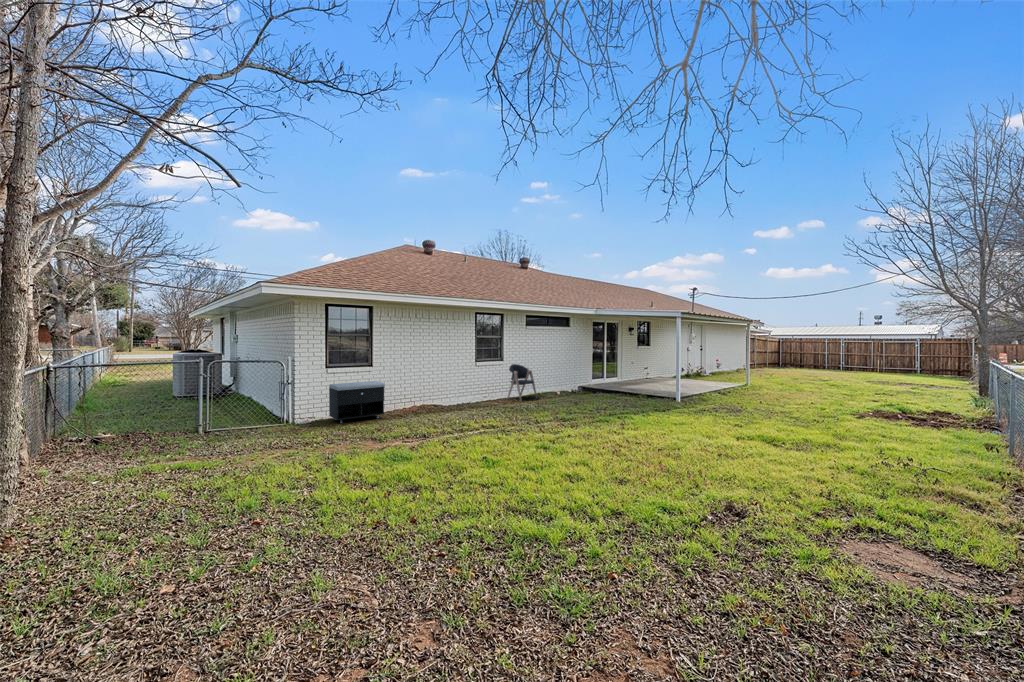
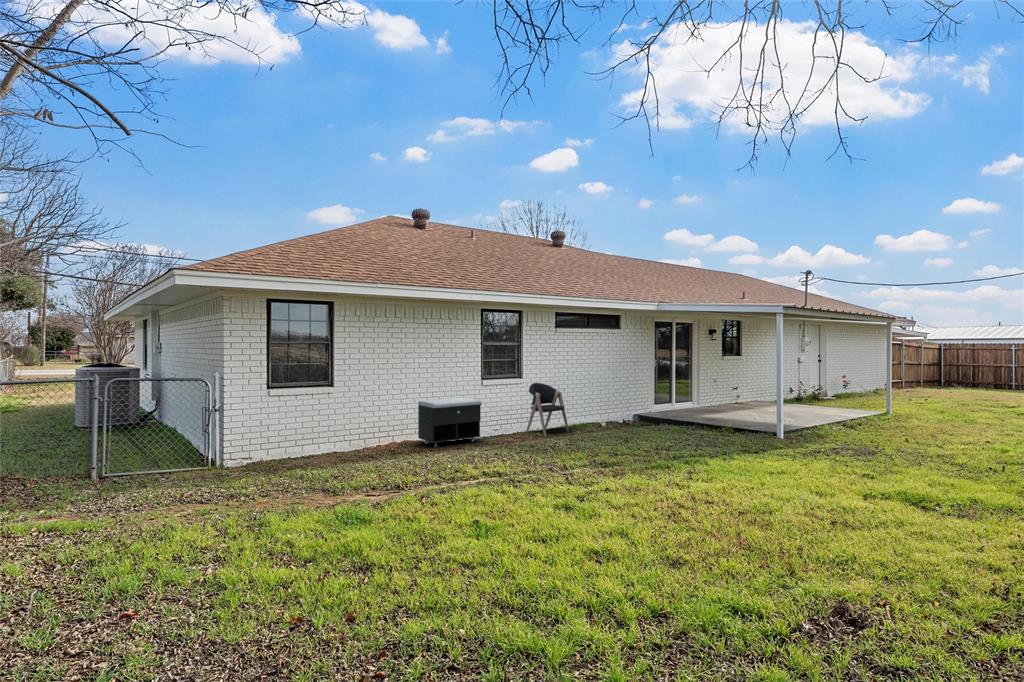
storage bench: present [329,381,385,423] -> present [418,398,481,446]

